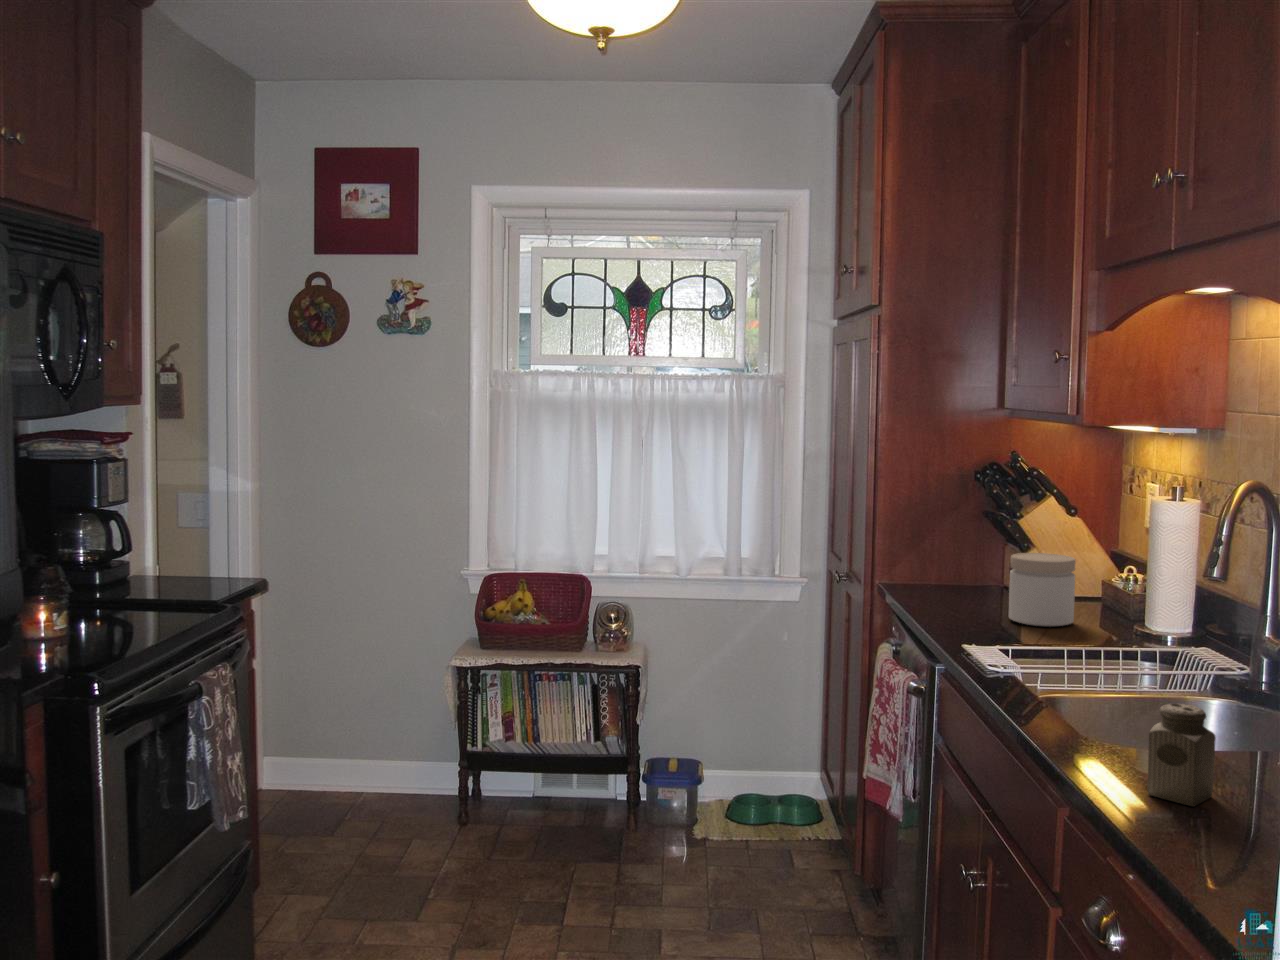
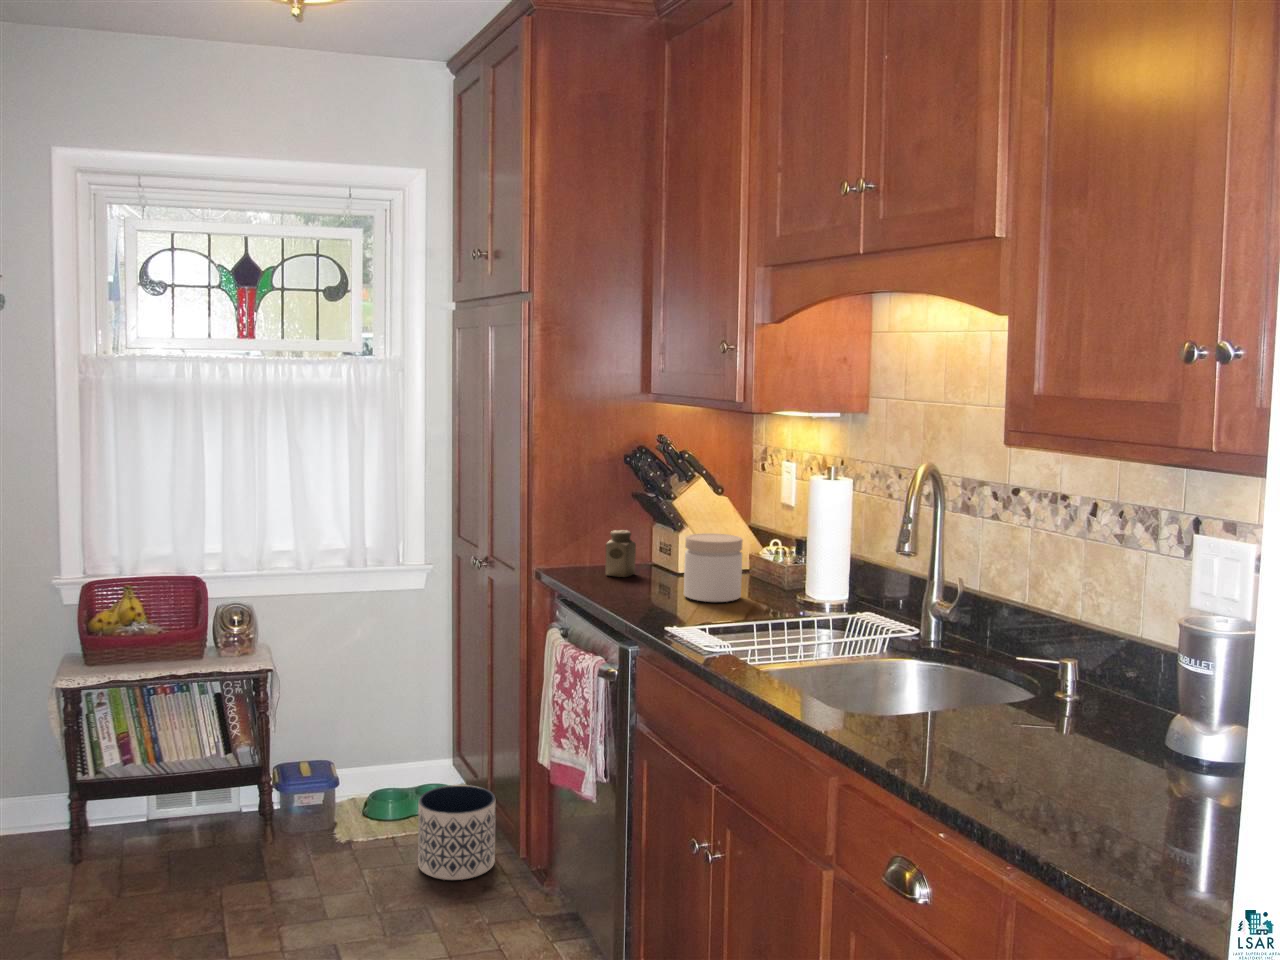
salt shaker: present [1148,704,1216,806] -> present [606,530,636,577]
planter: none [759,796,836,890] -> present [418,785,496,880]

